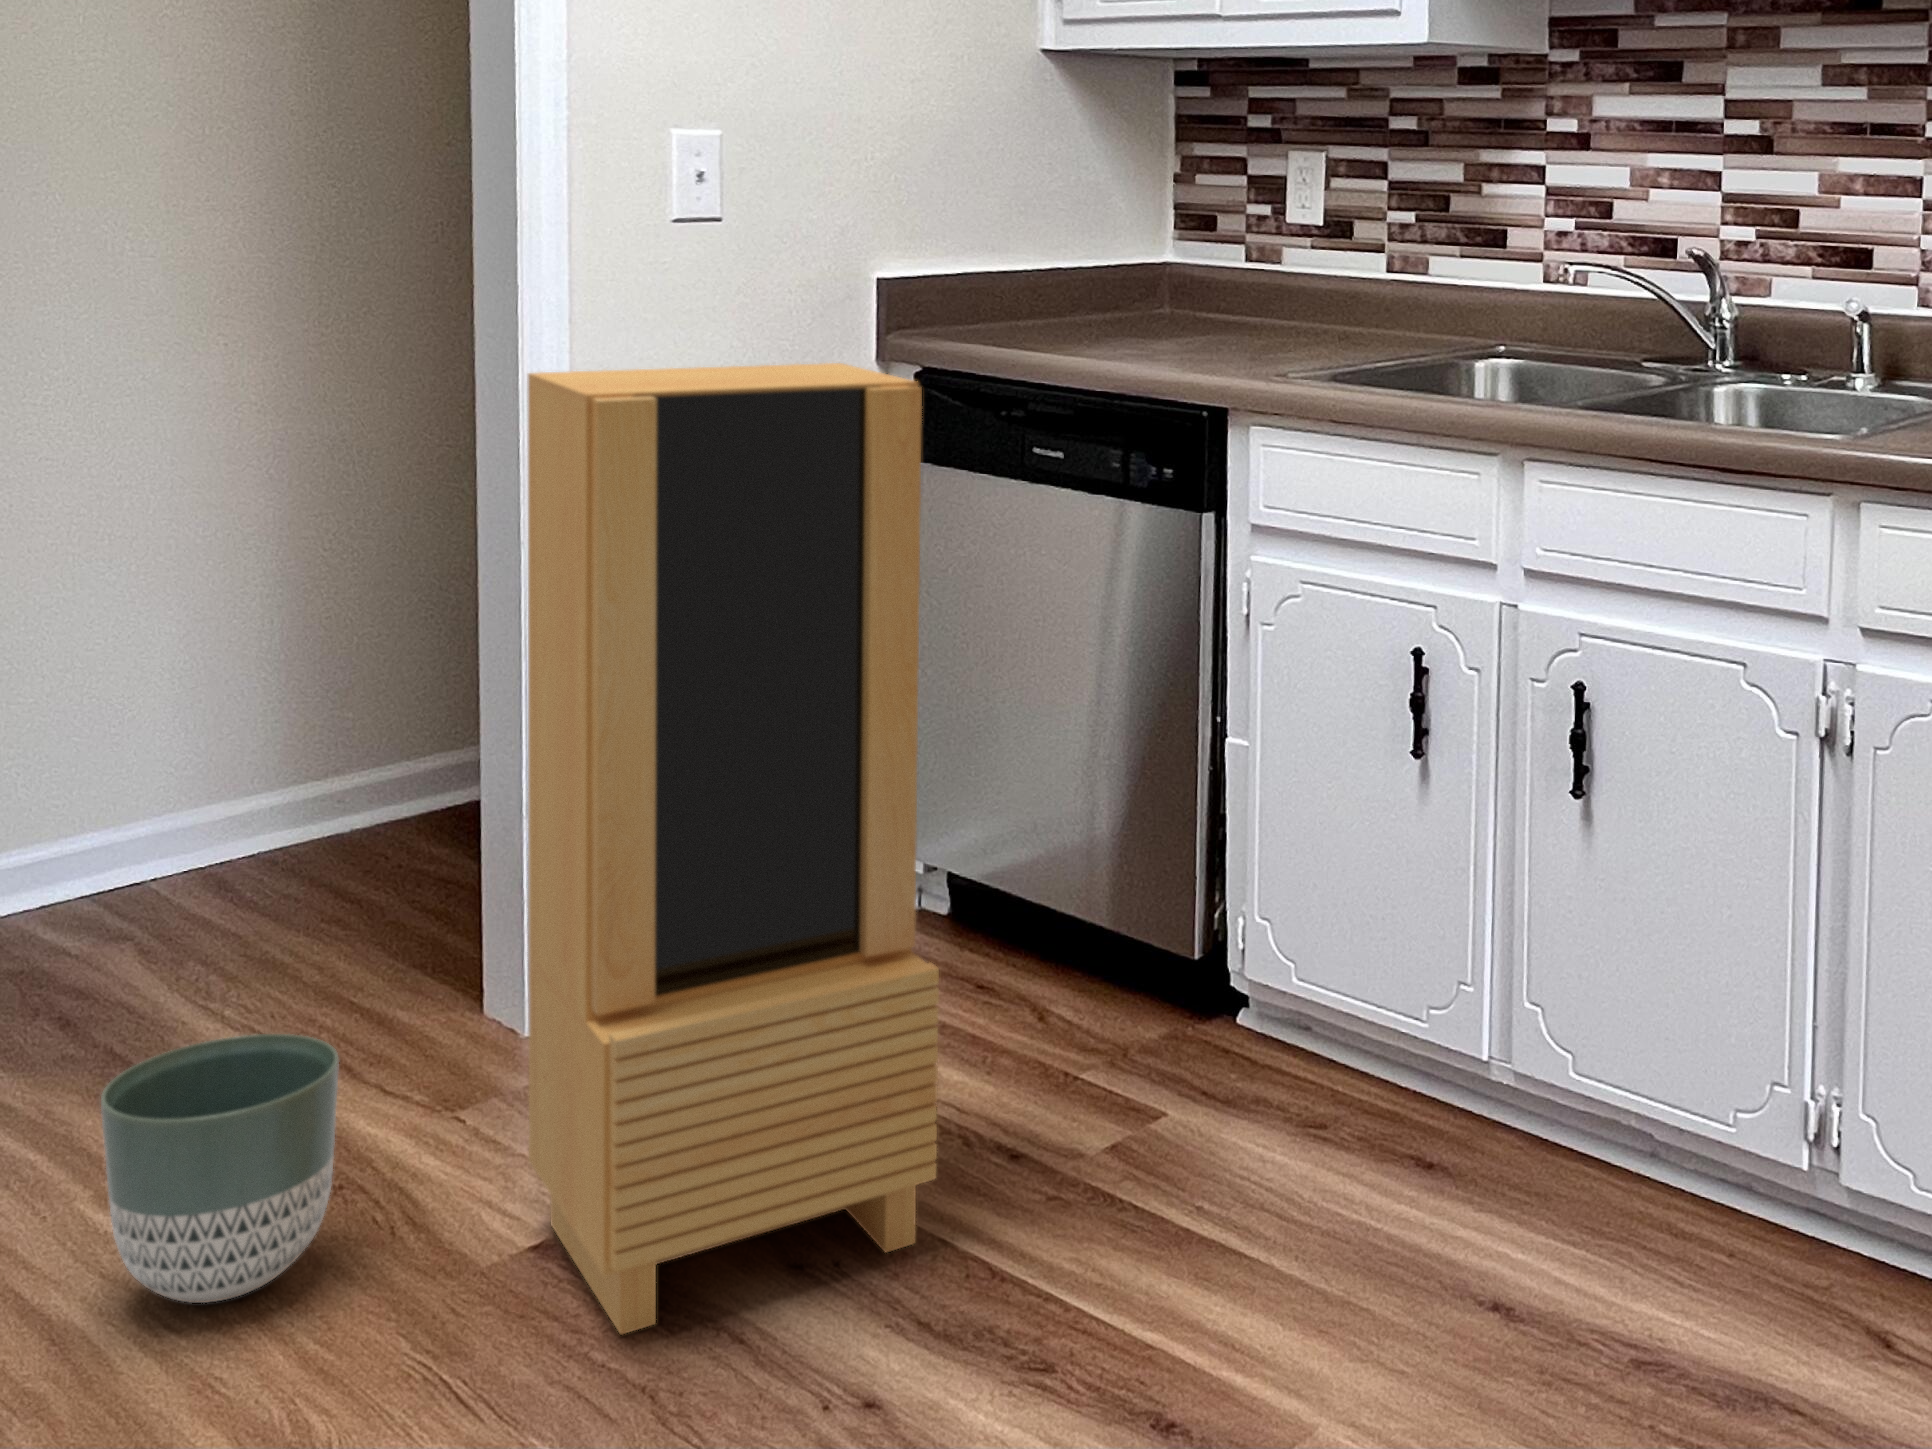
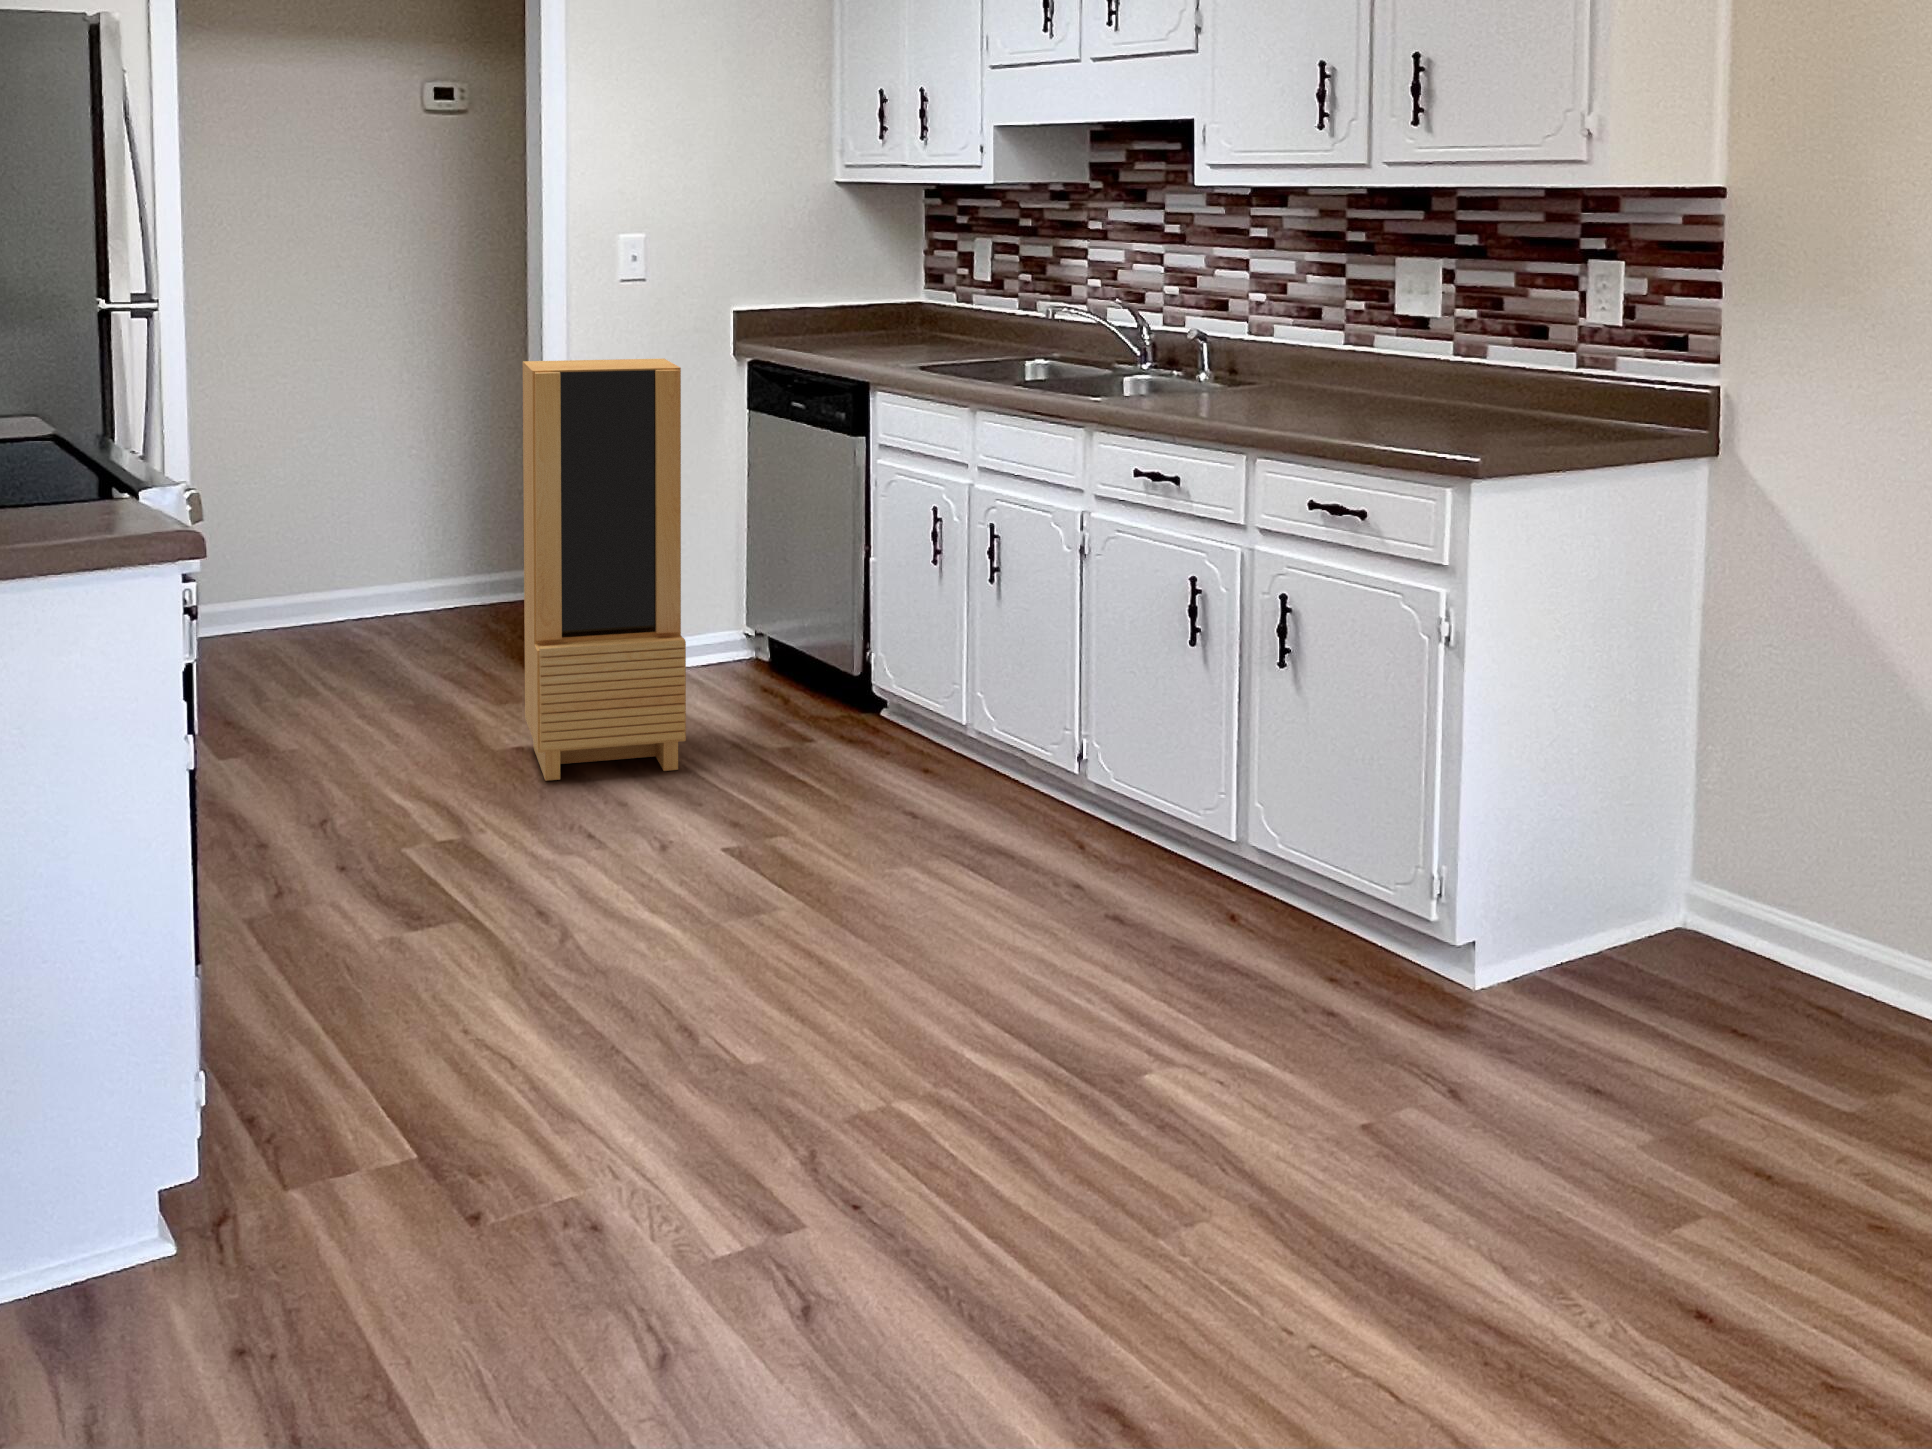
planter: present [101,1034,339,1303] -> none [360,649,448,753]

